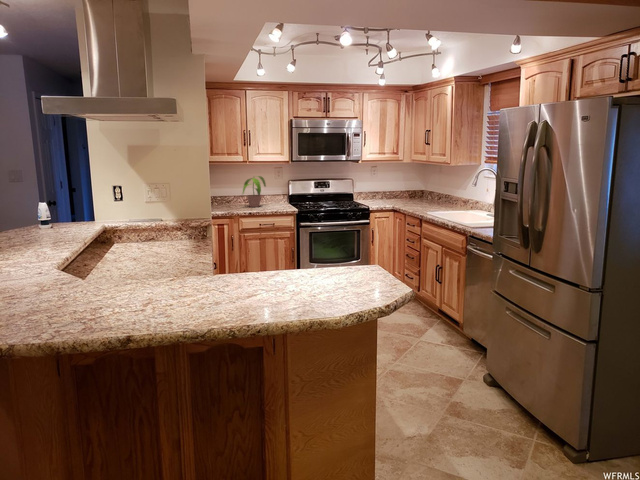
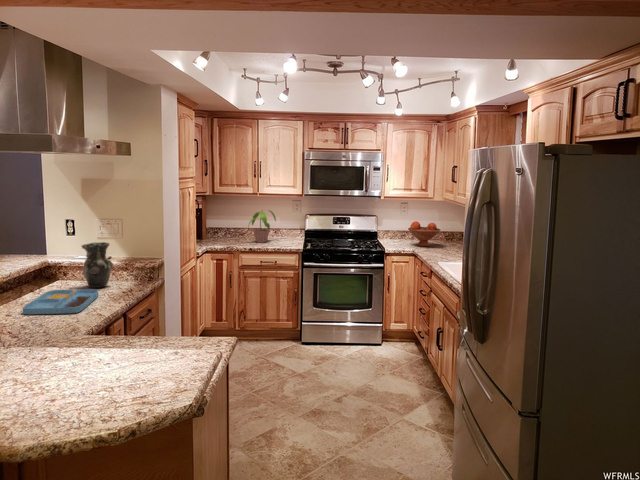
fruit bowl: none [384,182,412,203] -> present [408,221,441,246]
vase: none [147,204,177,247] -> present [82,242,113,288]
tray: none [132,246,187,268] -> present [23,289,99,314]

